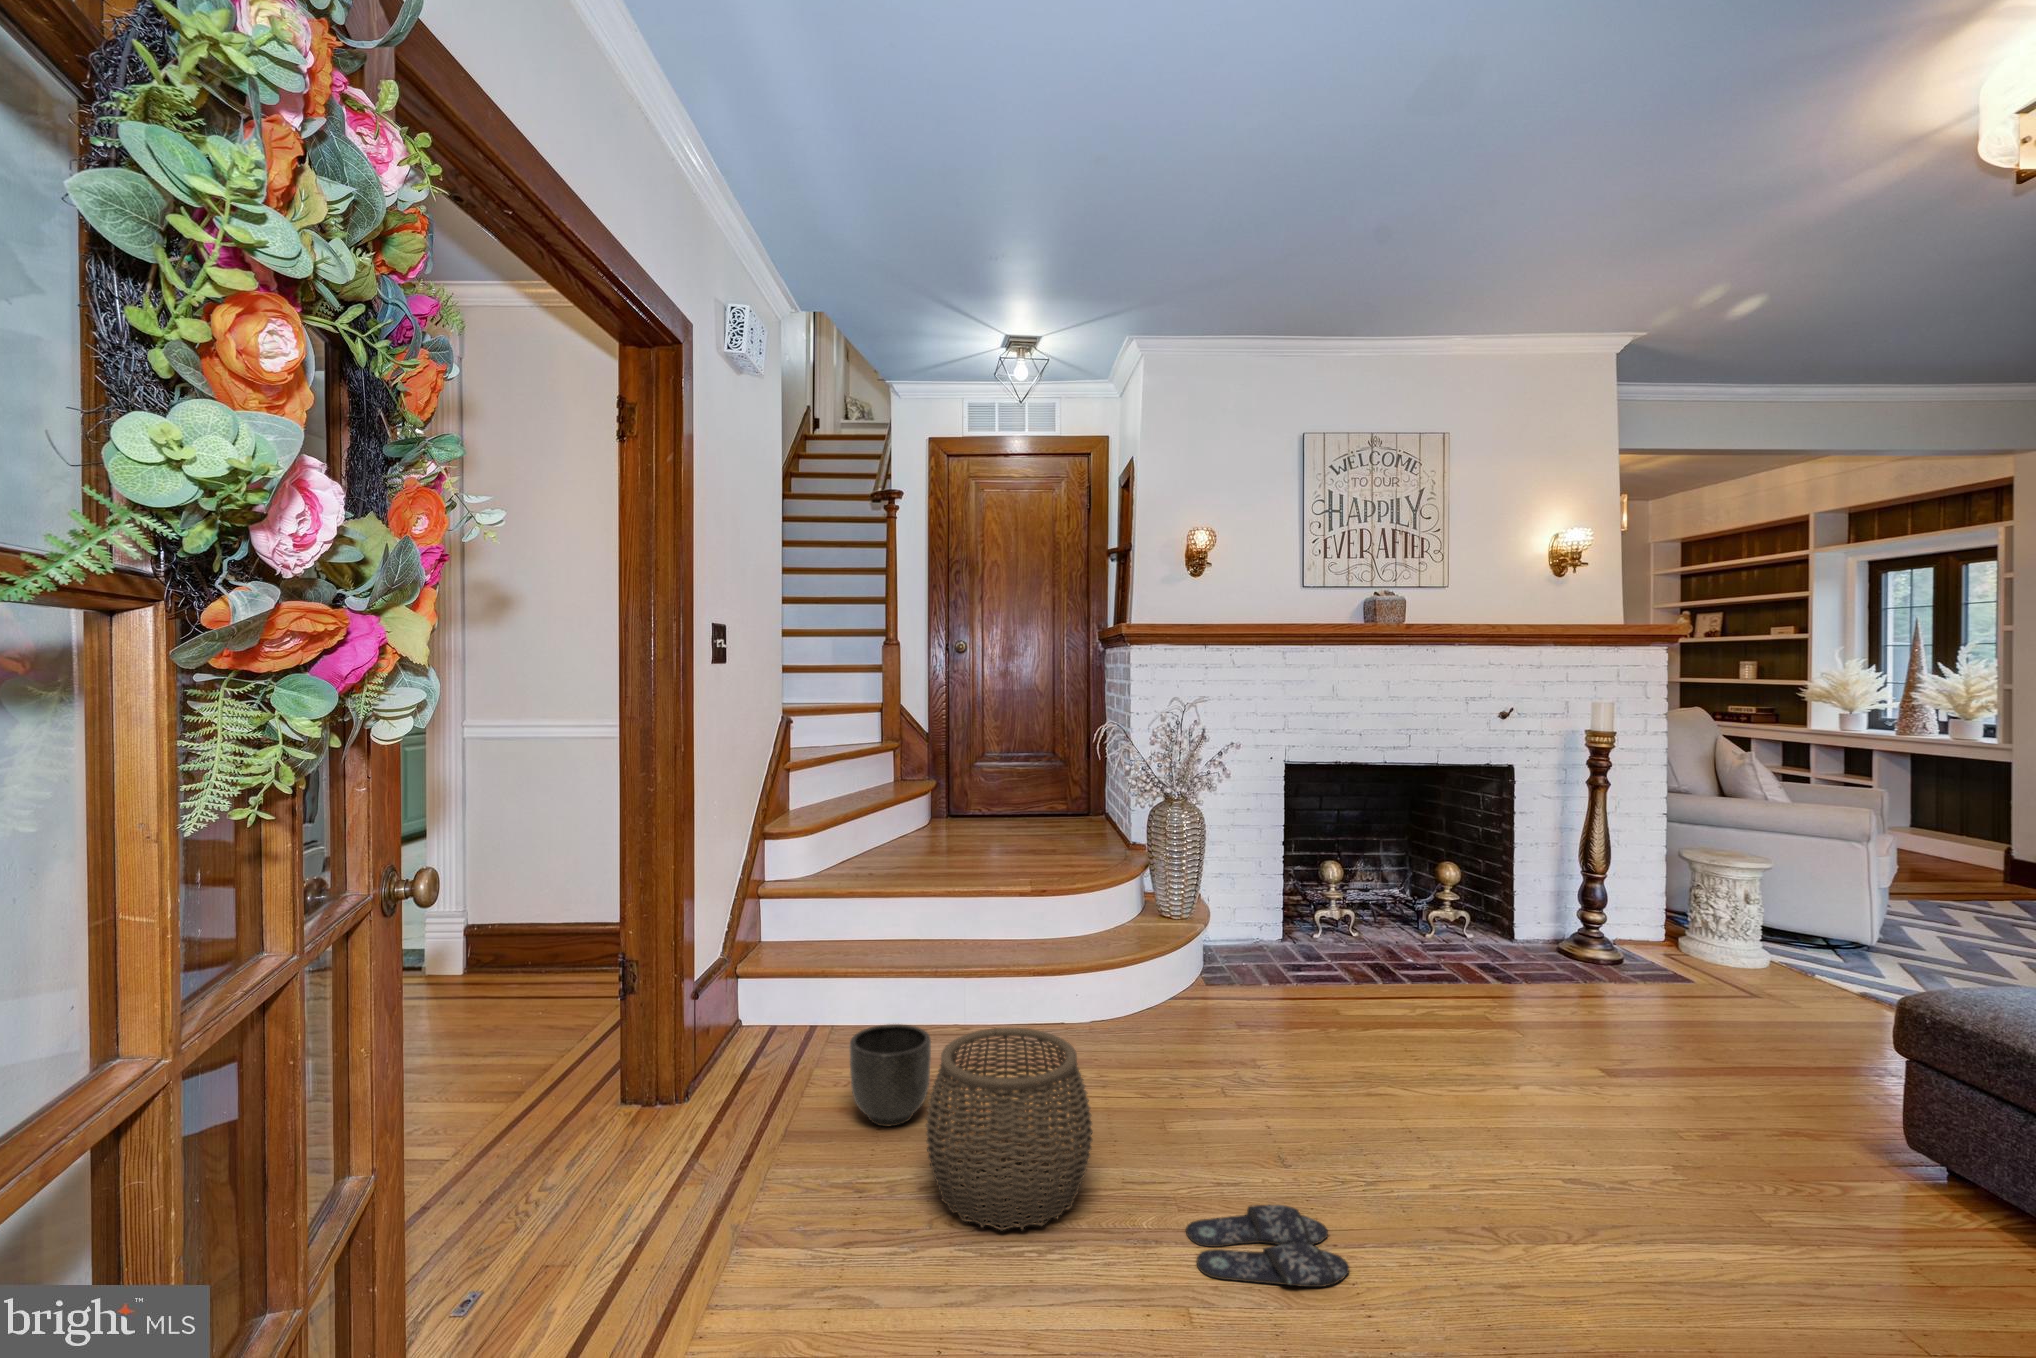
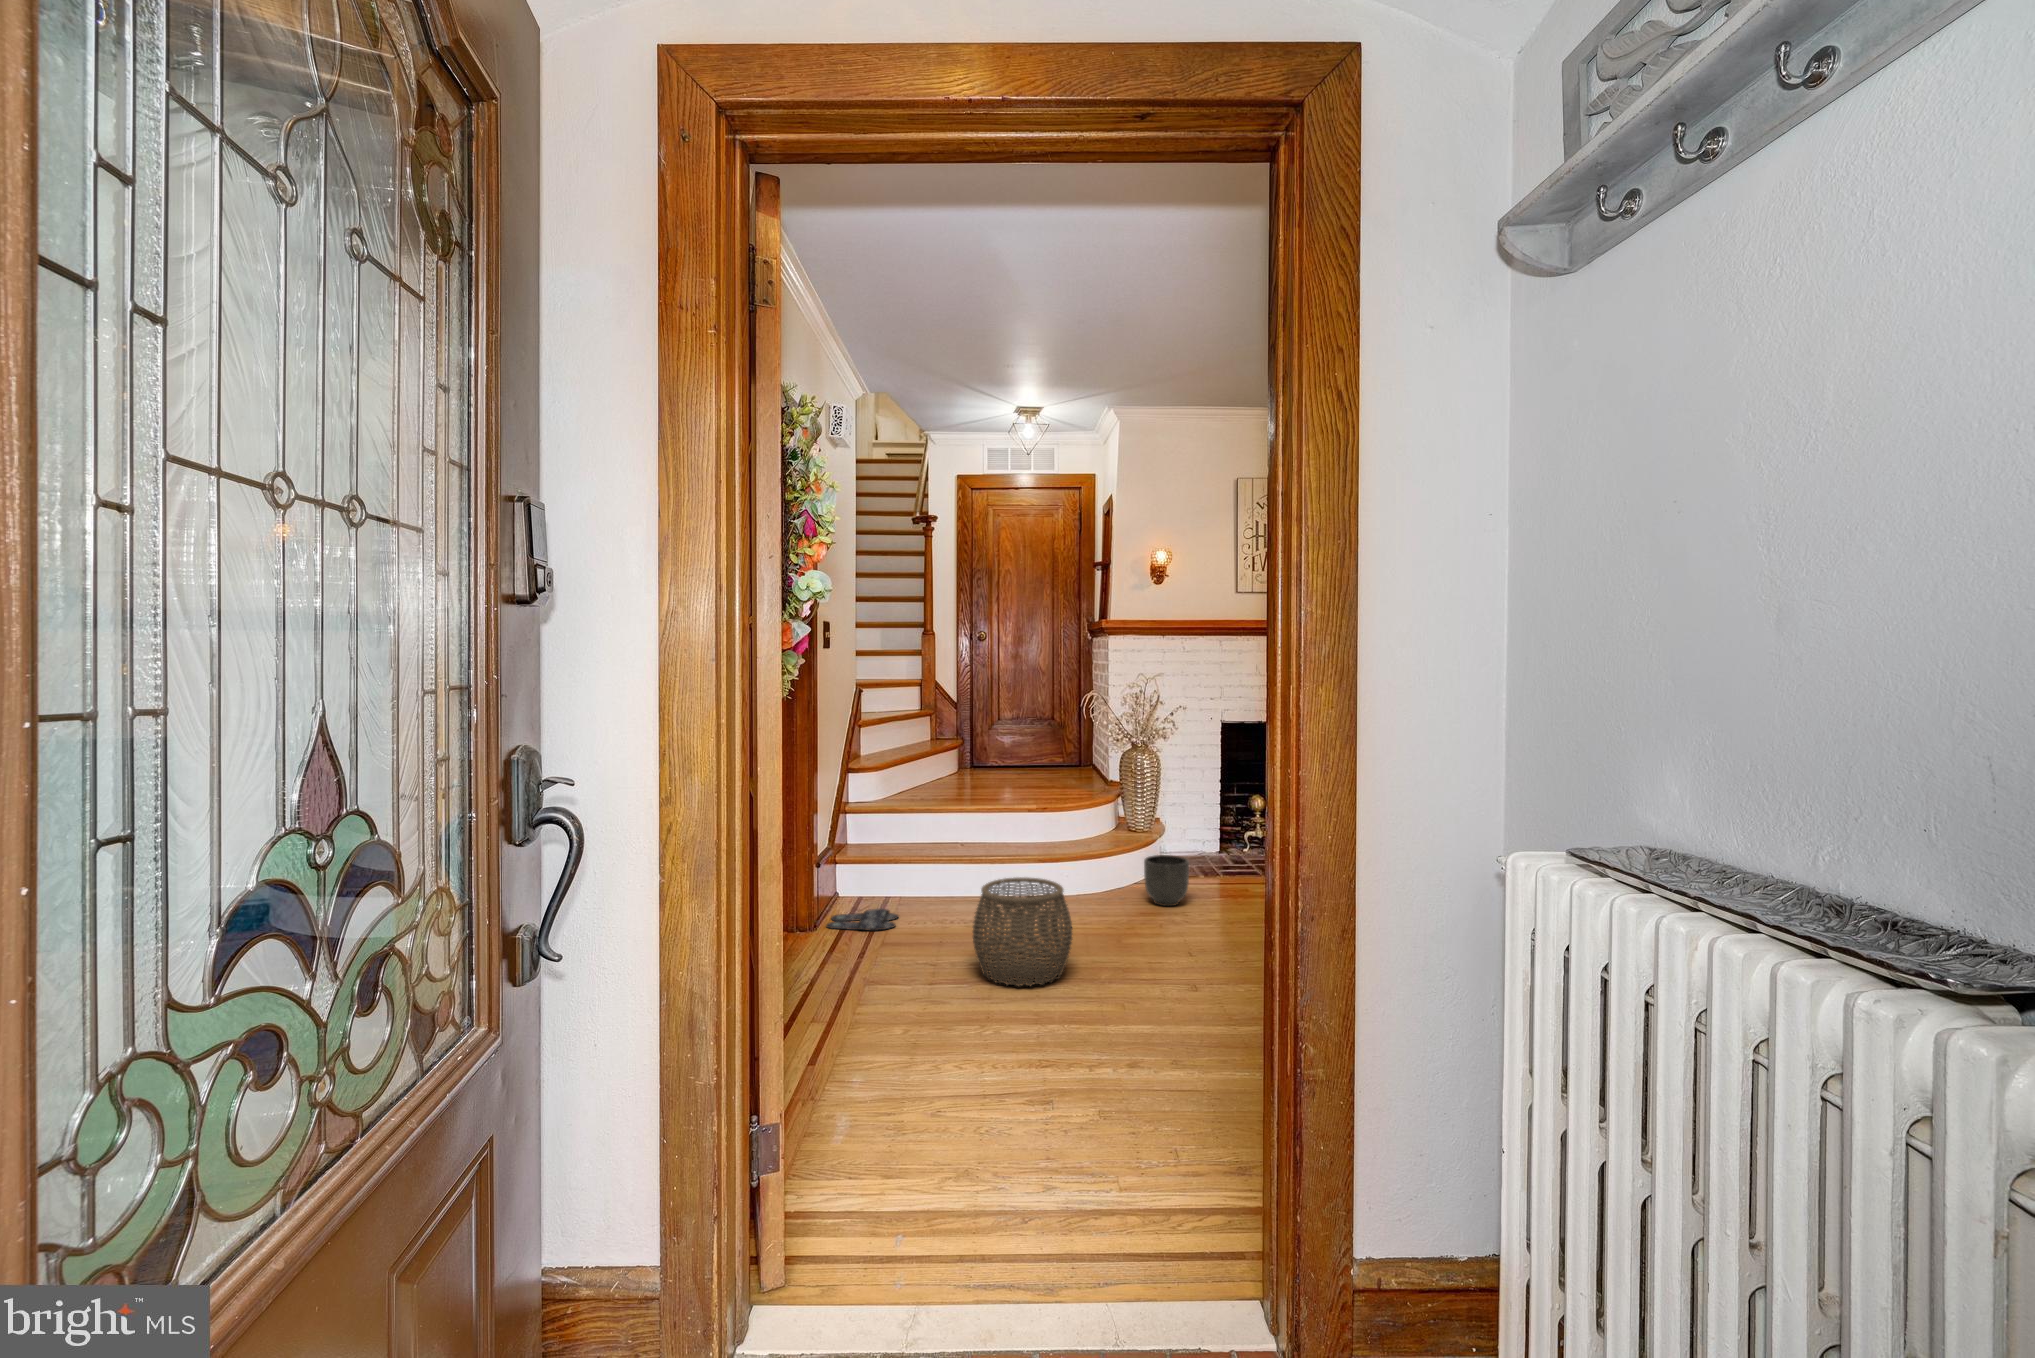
planter: present [850,1024,931,1126] -> present [1144,855,1189,906]
slippers: present [1186,1205,1349,1287] -> present [826,908,899,931]

